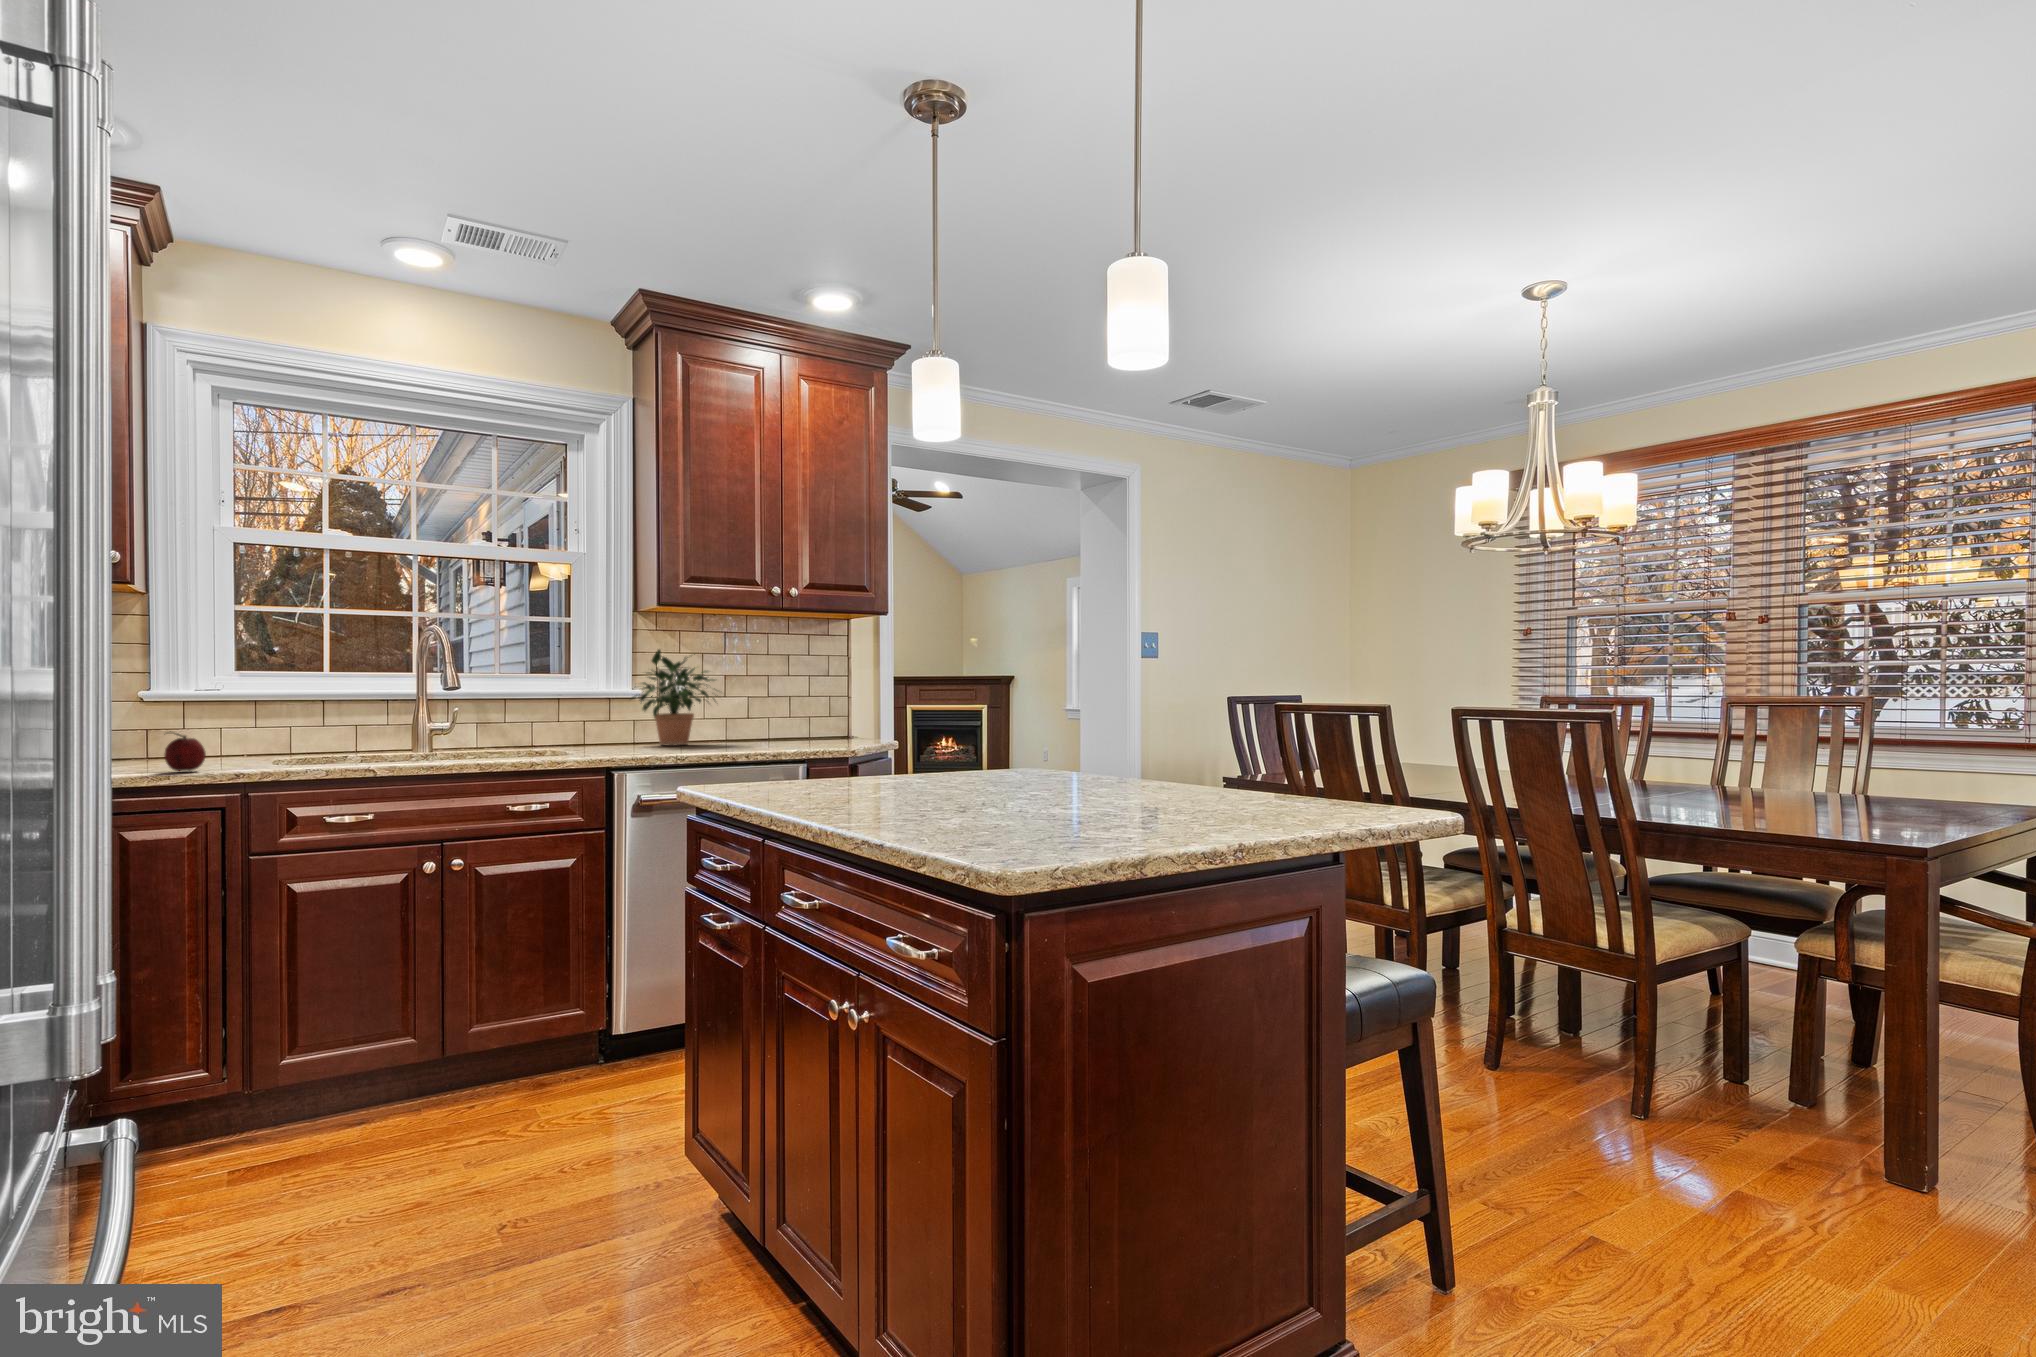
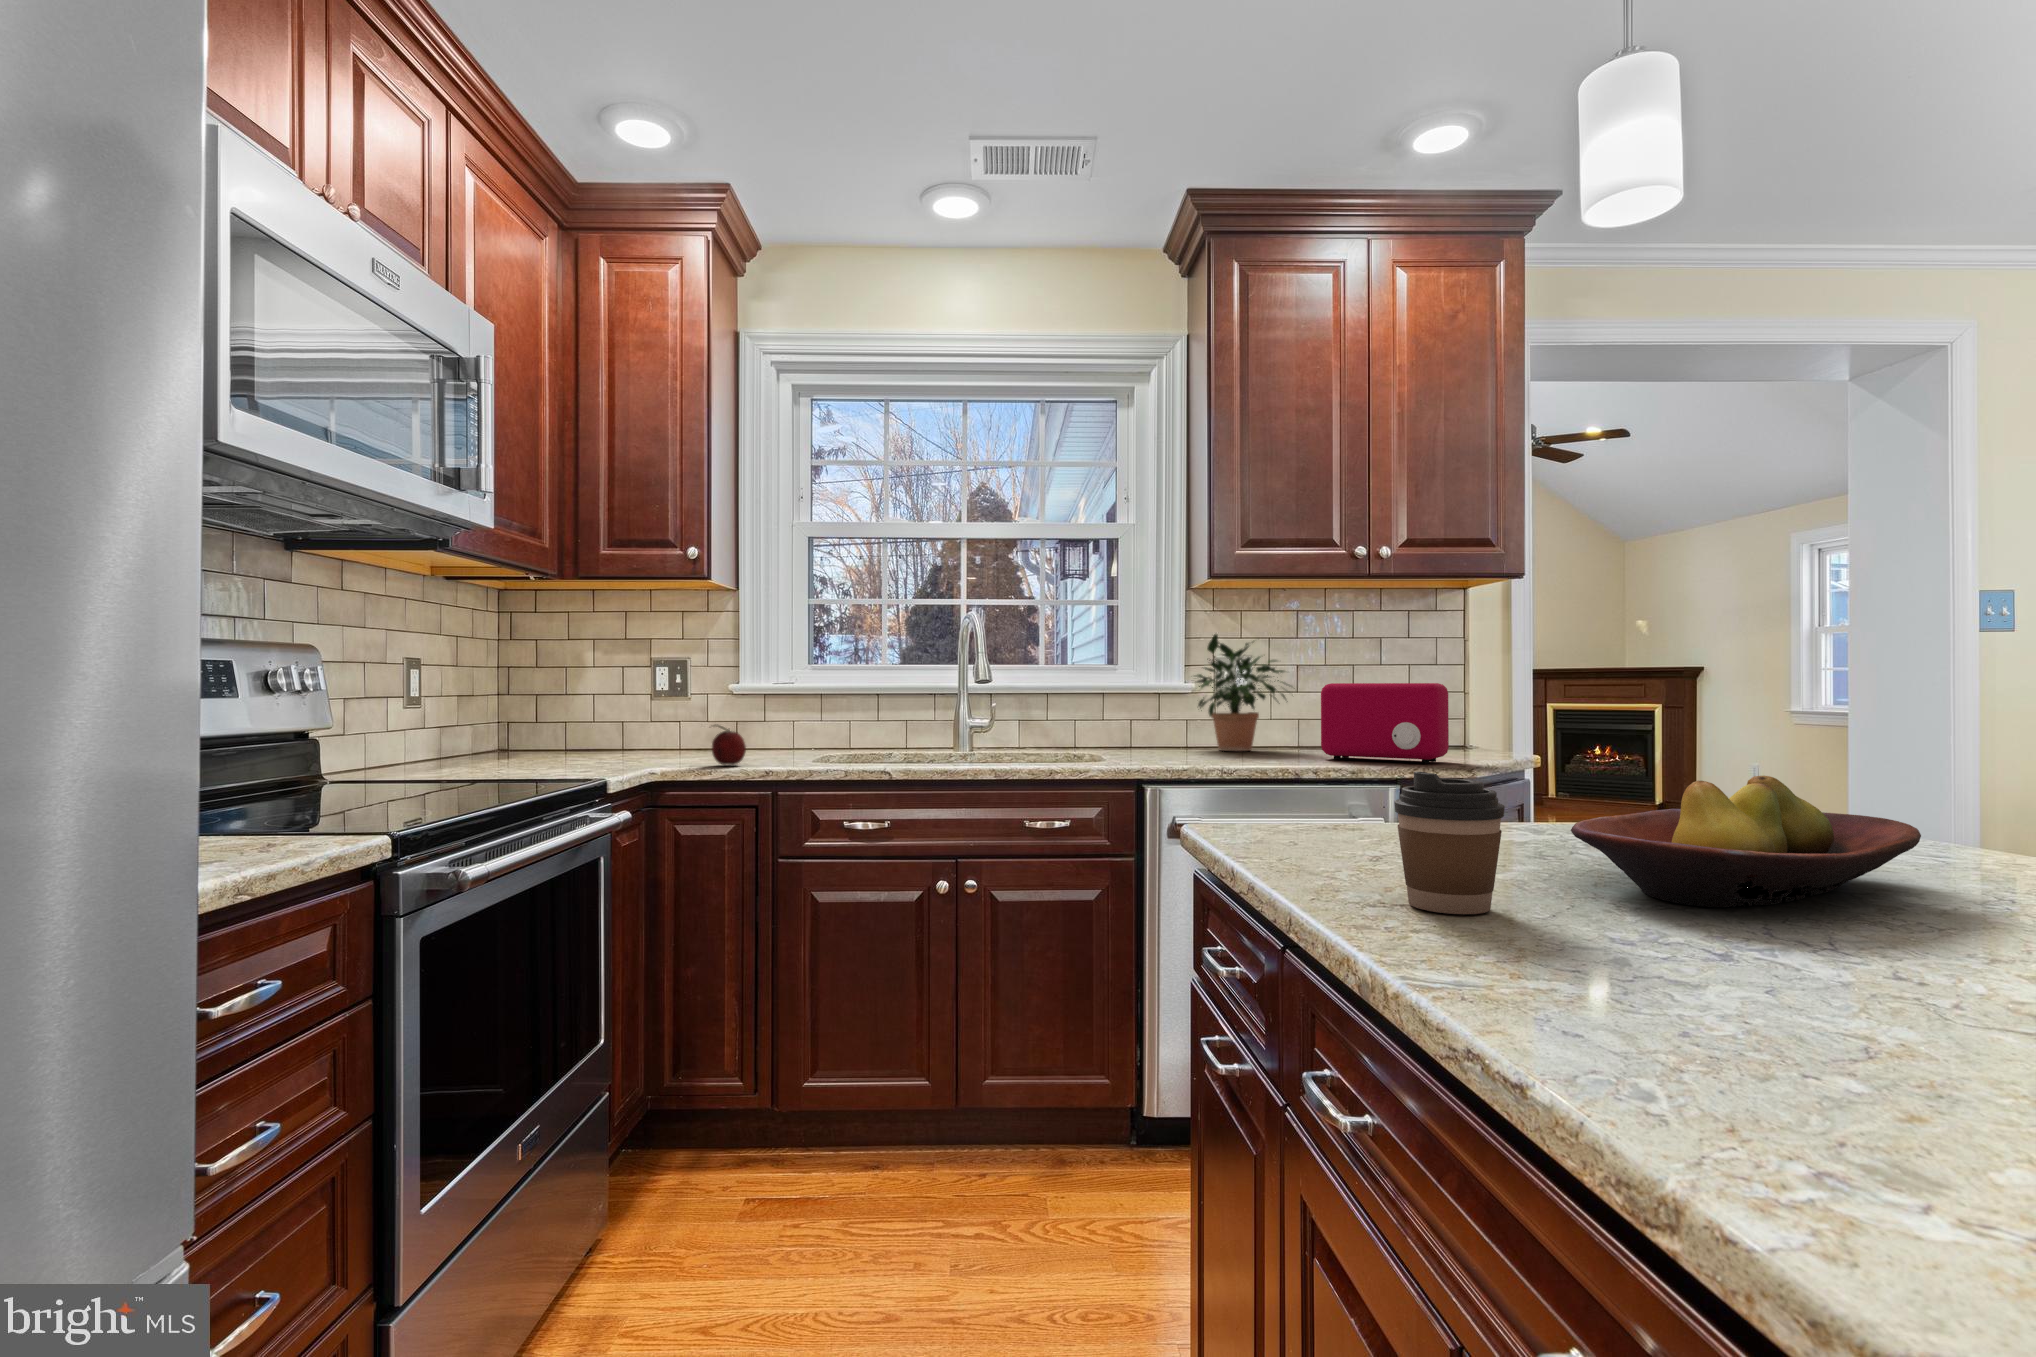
toaster: none [747,689,838,748] -> present [1321,683,1449,763]
coffee cup: none [827,732,876,798] -> present [1394,771,1505,914]
fruit bowl: none [905,732,1042,789] -> present [1571,776,1921,907]

